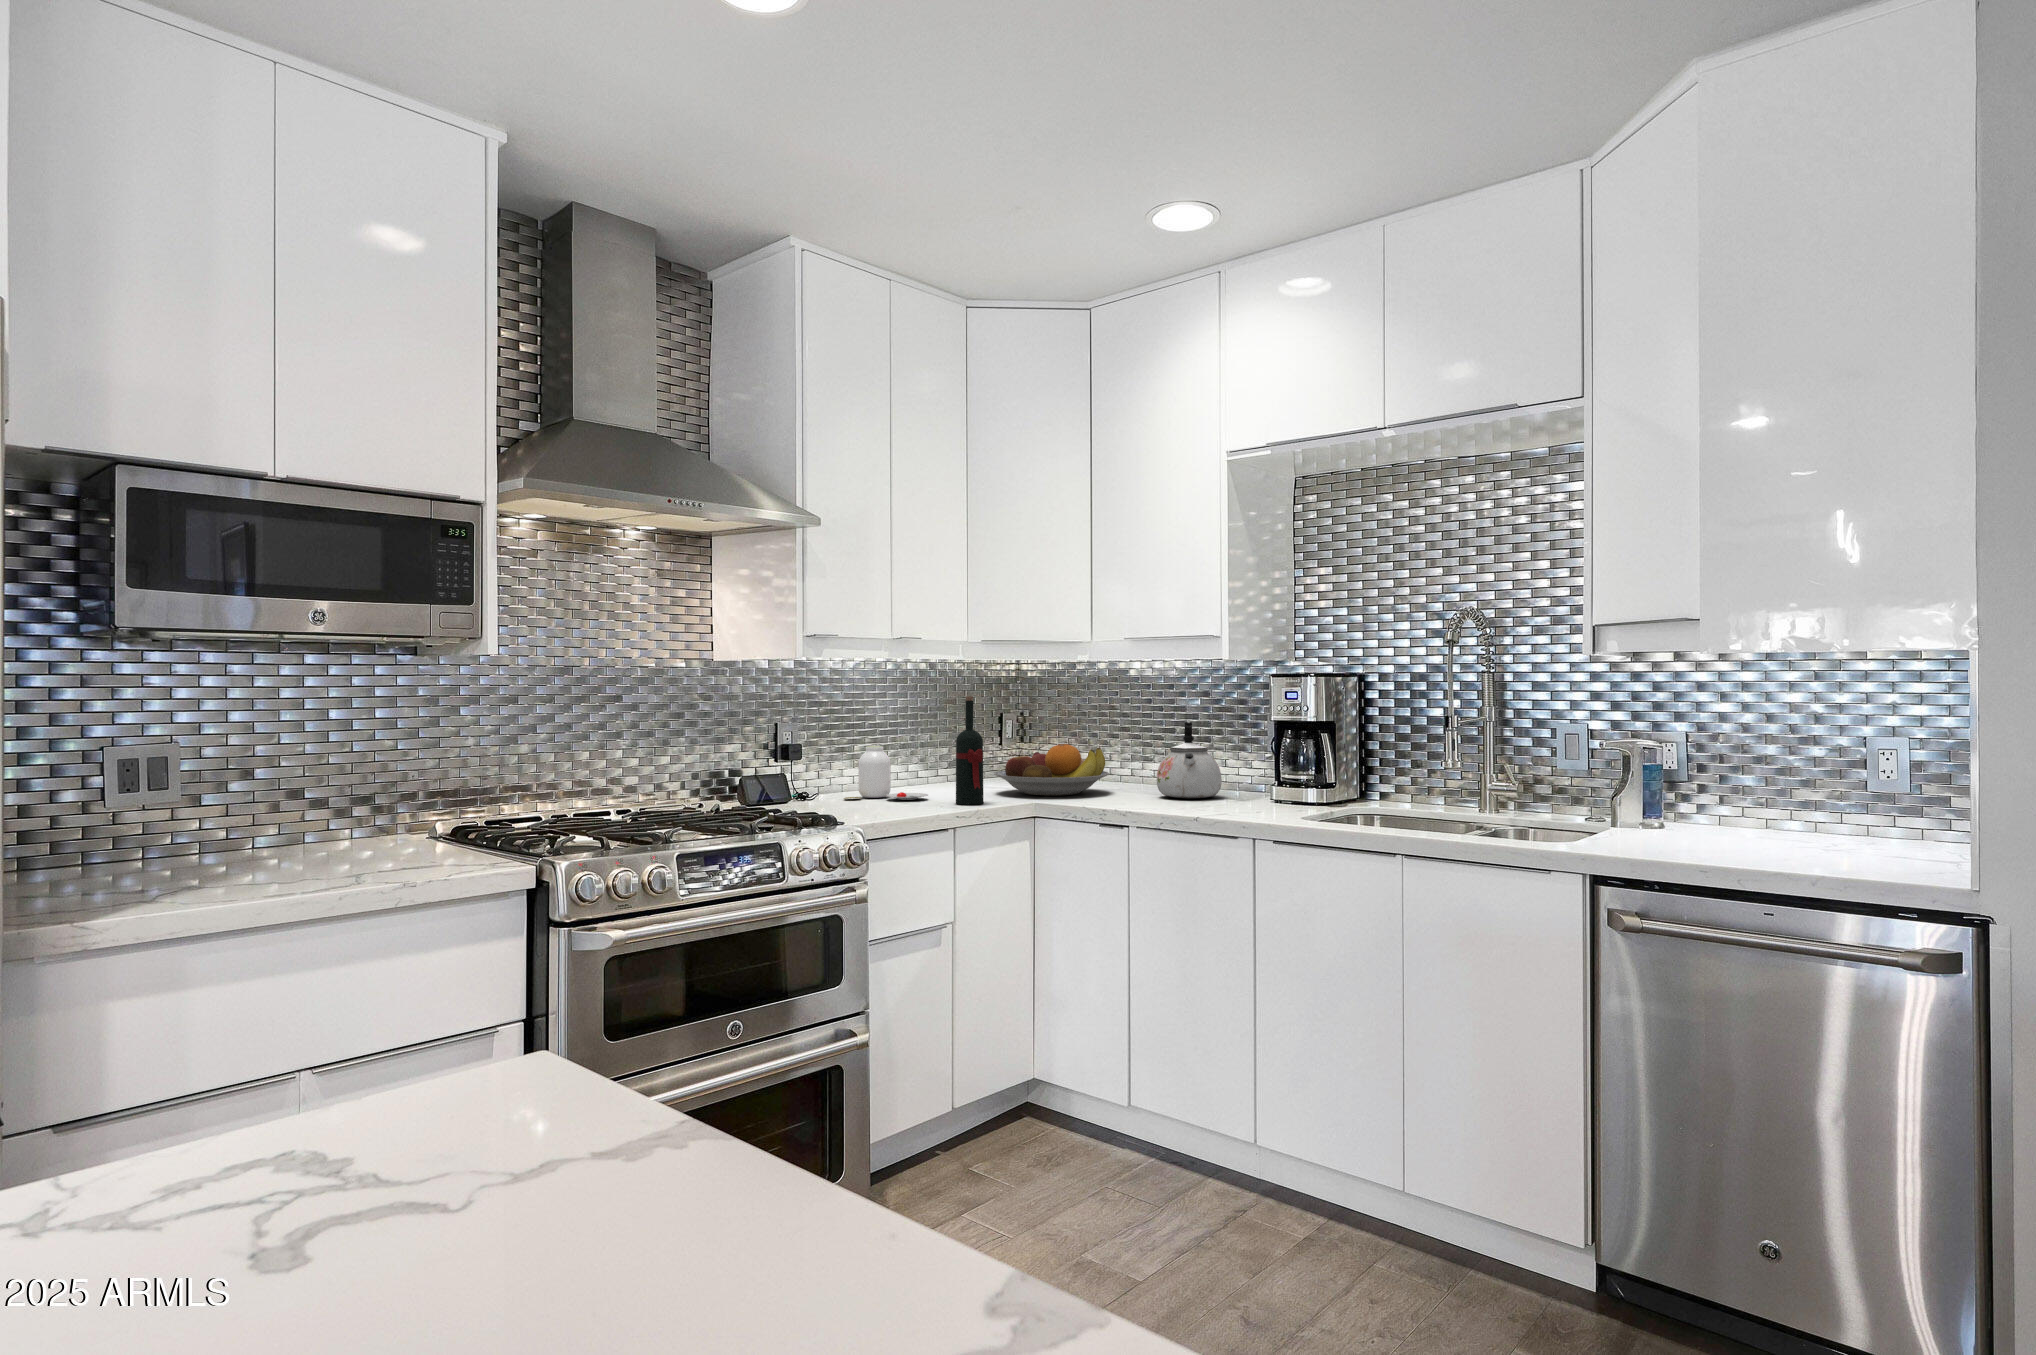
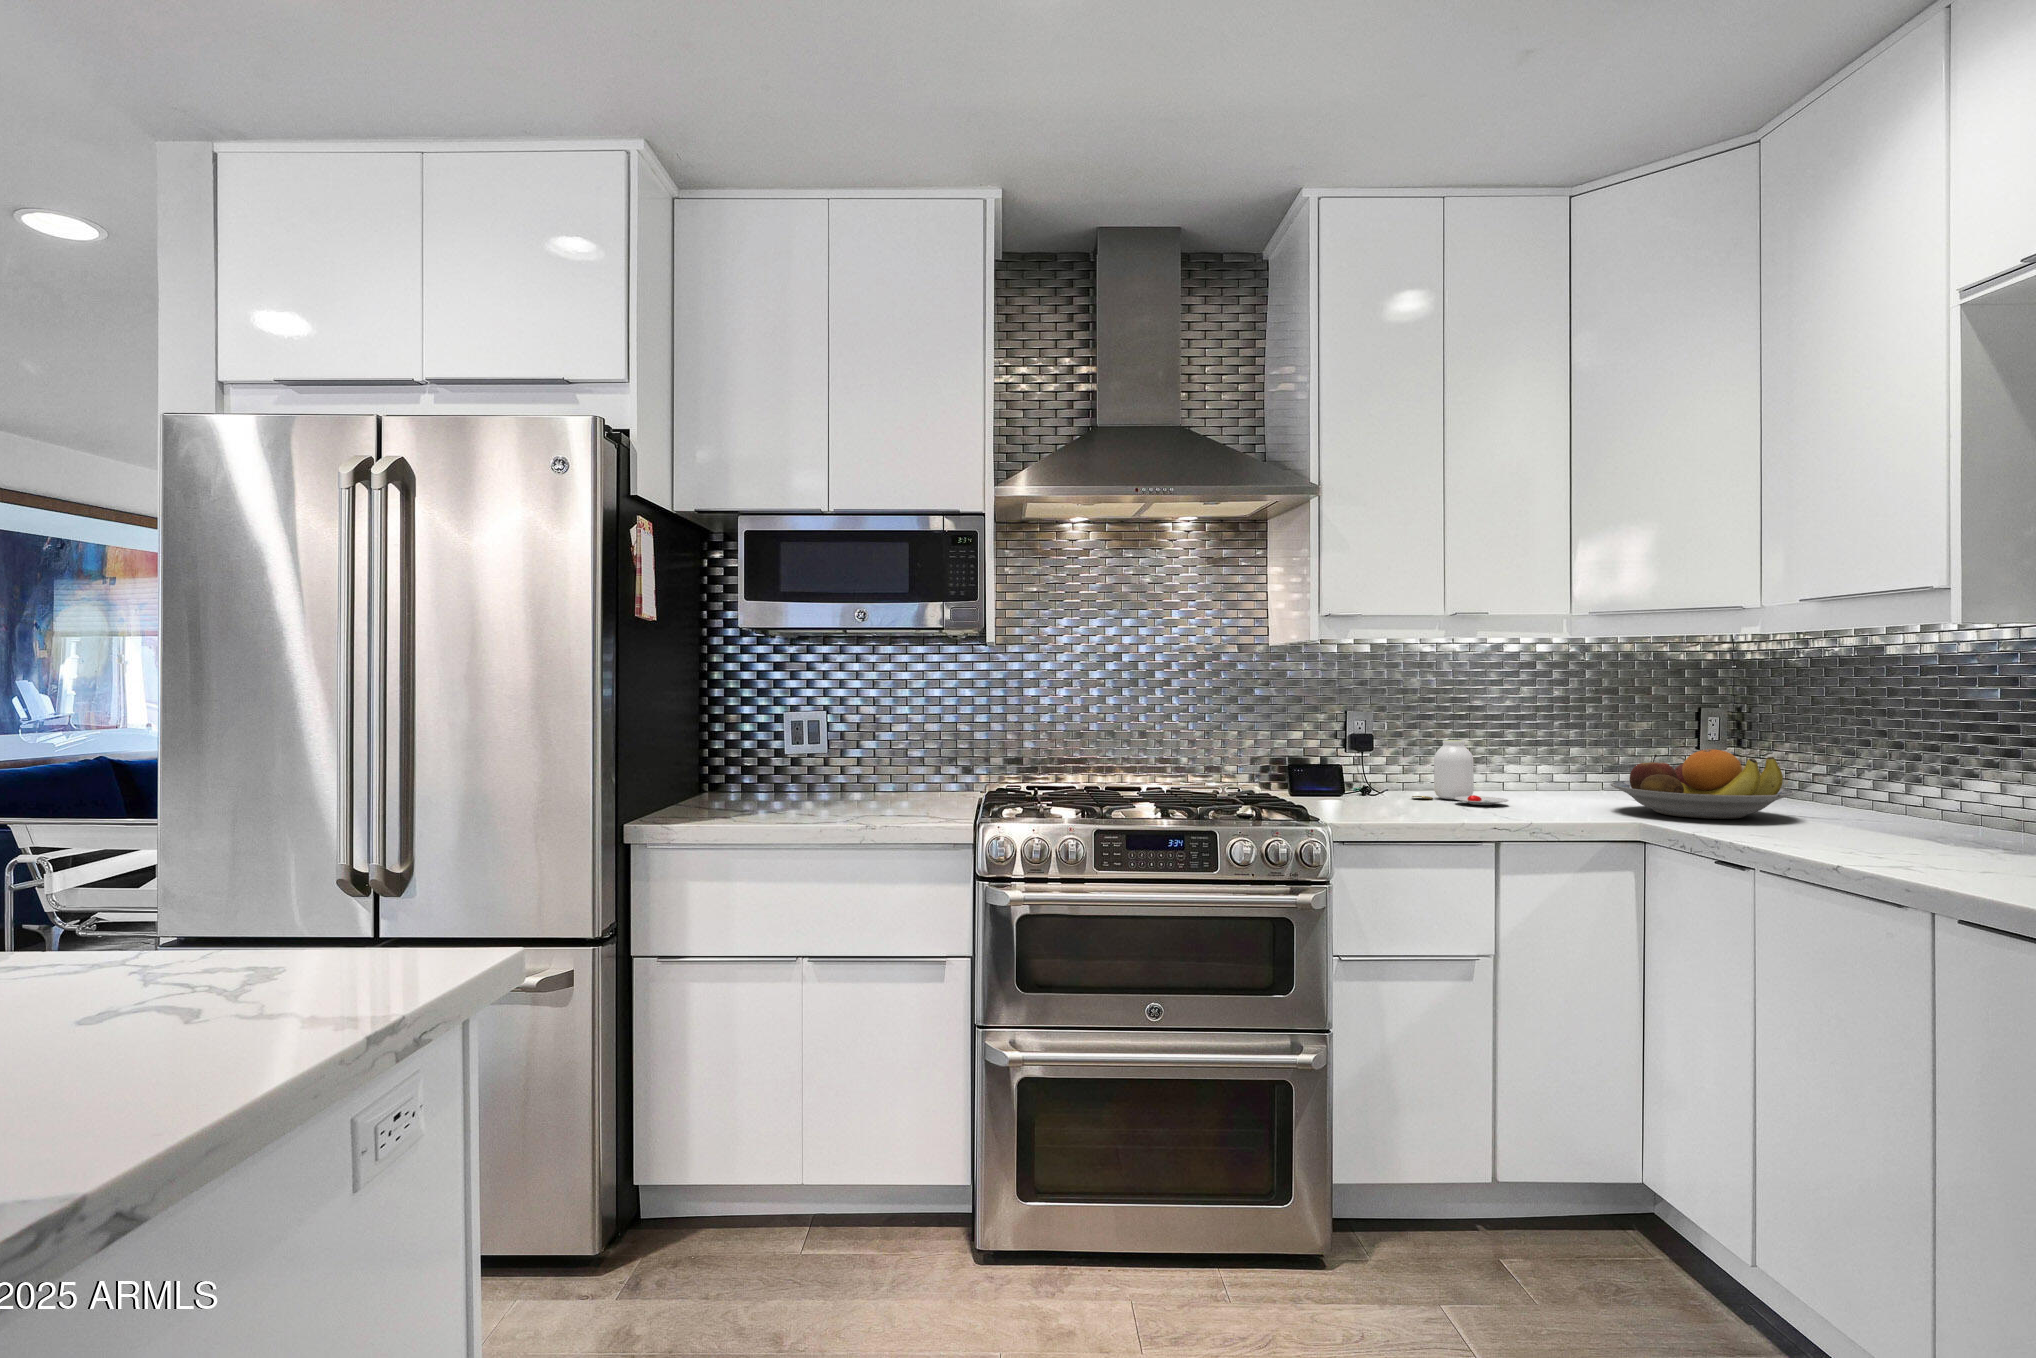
wine bottle: present [956,696,984,805] -> none [1520,683,1558,817]
kettle: present [1157,722,1222,798] -> none [1850,724,1980,843]

